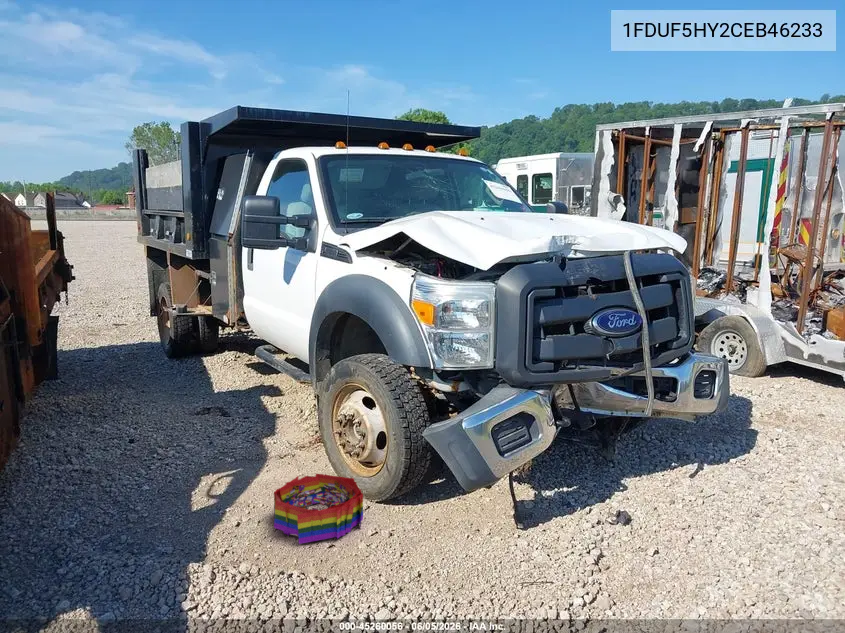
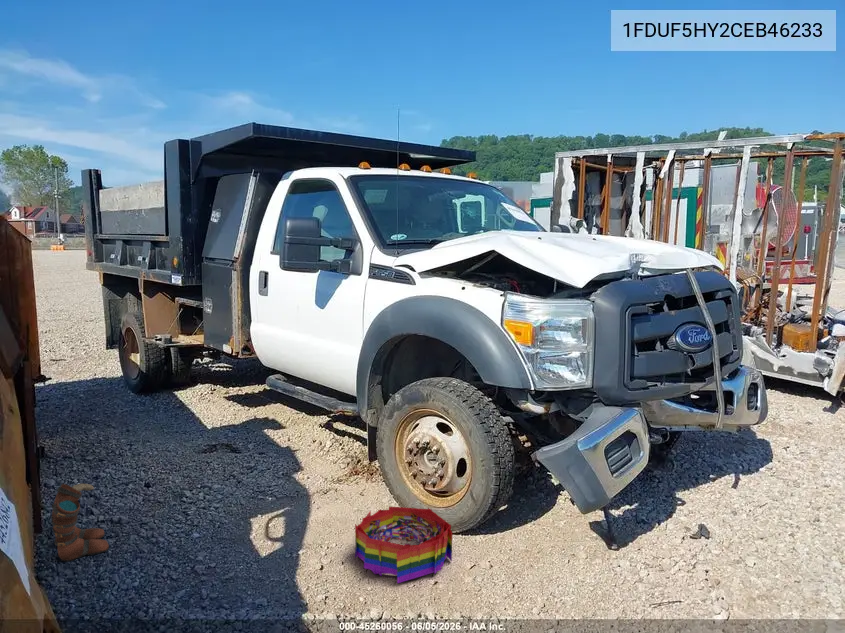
boots: none [20,436,74,504] -> present [51,483,109,562]

